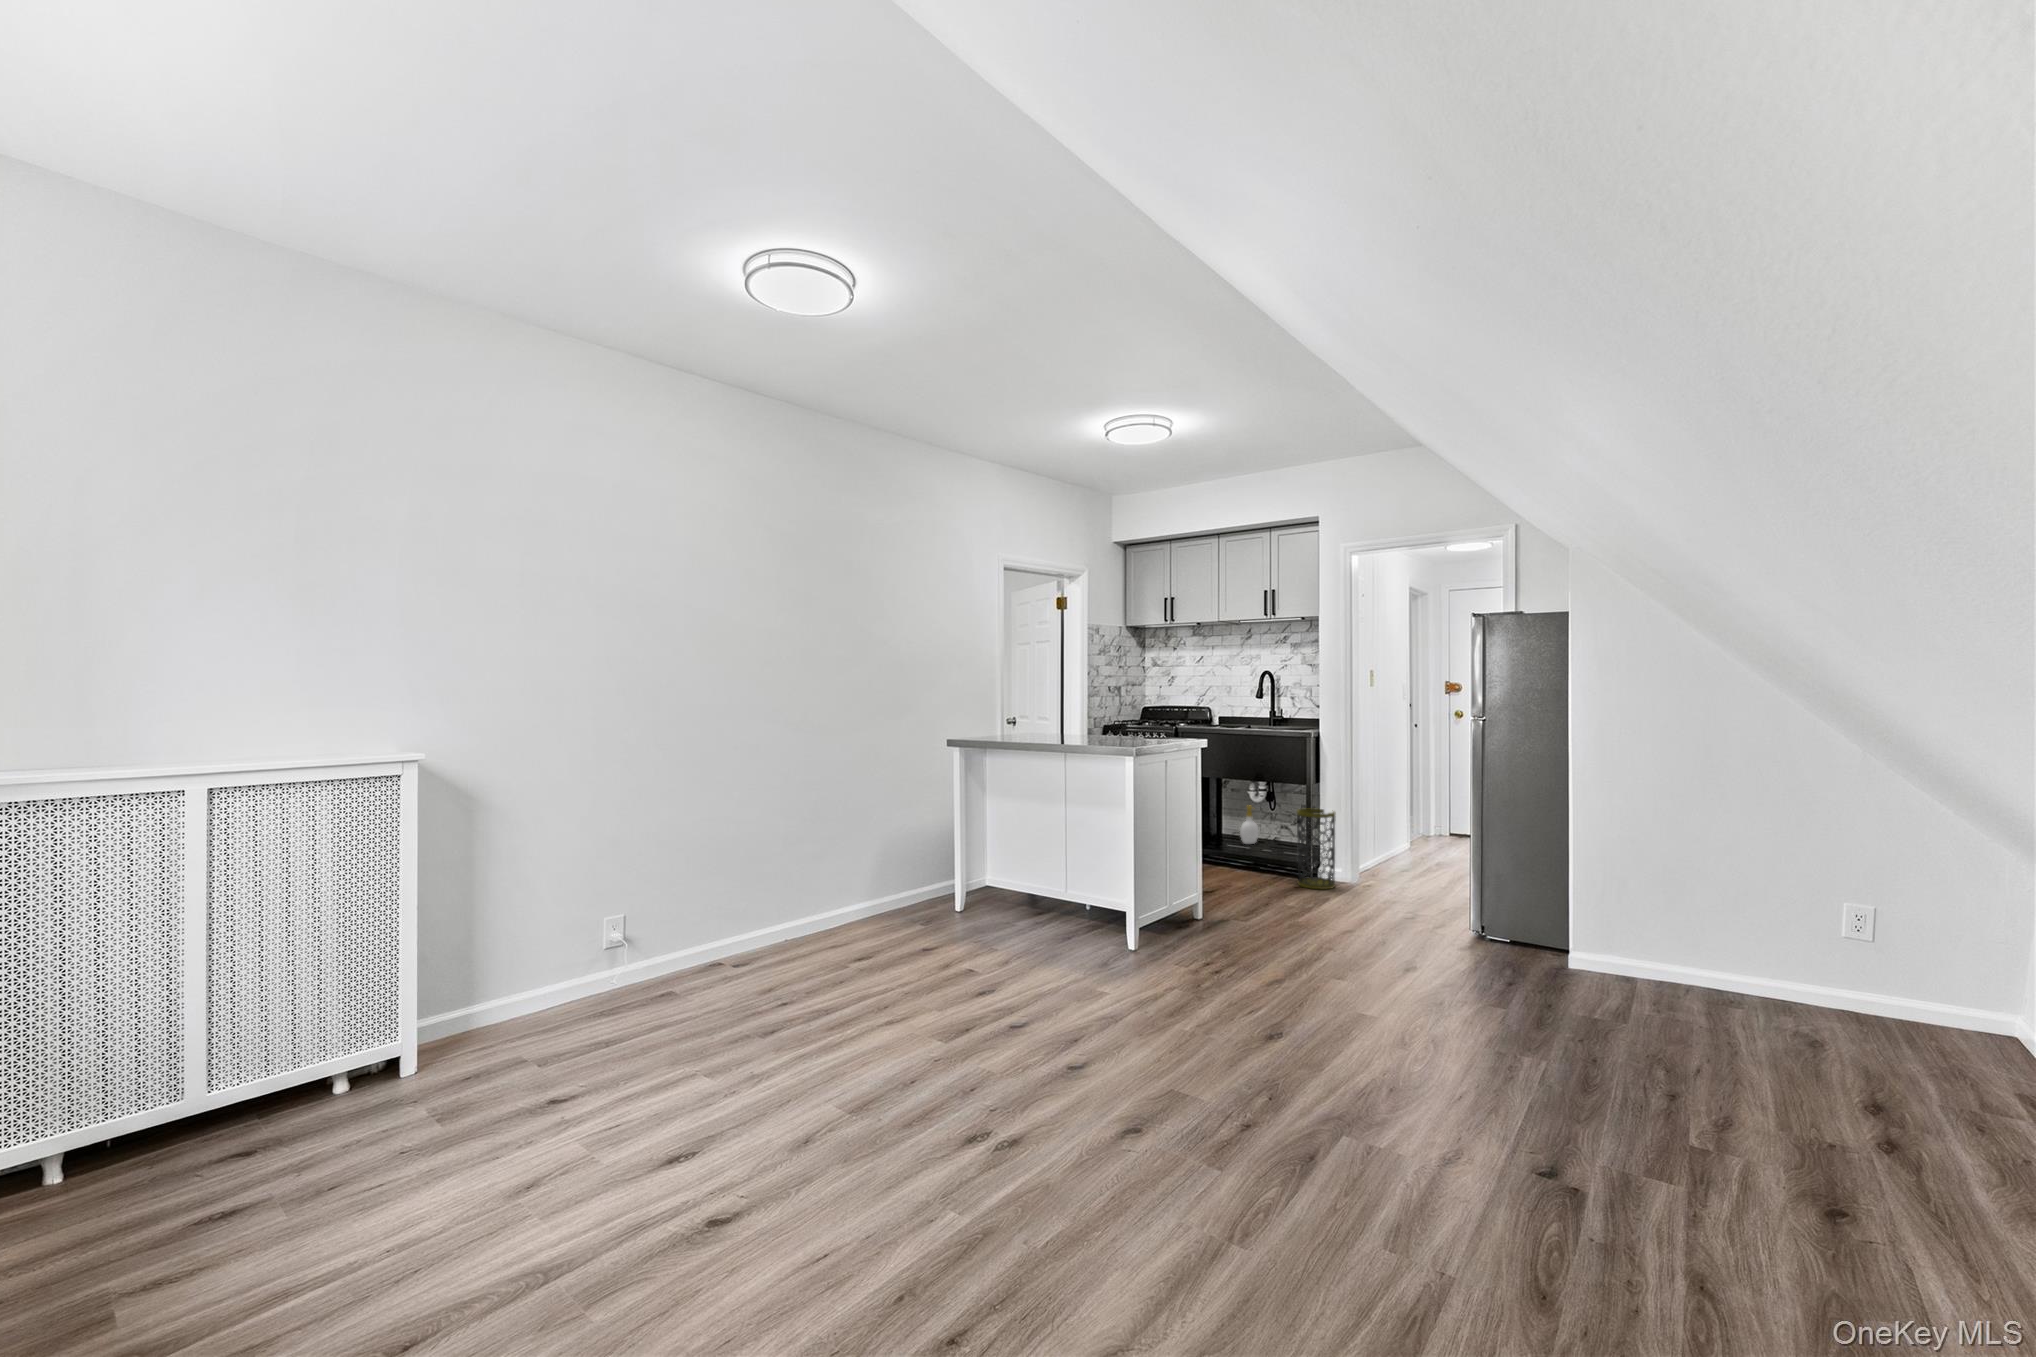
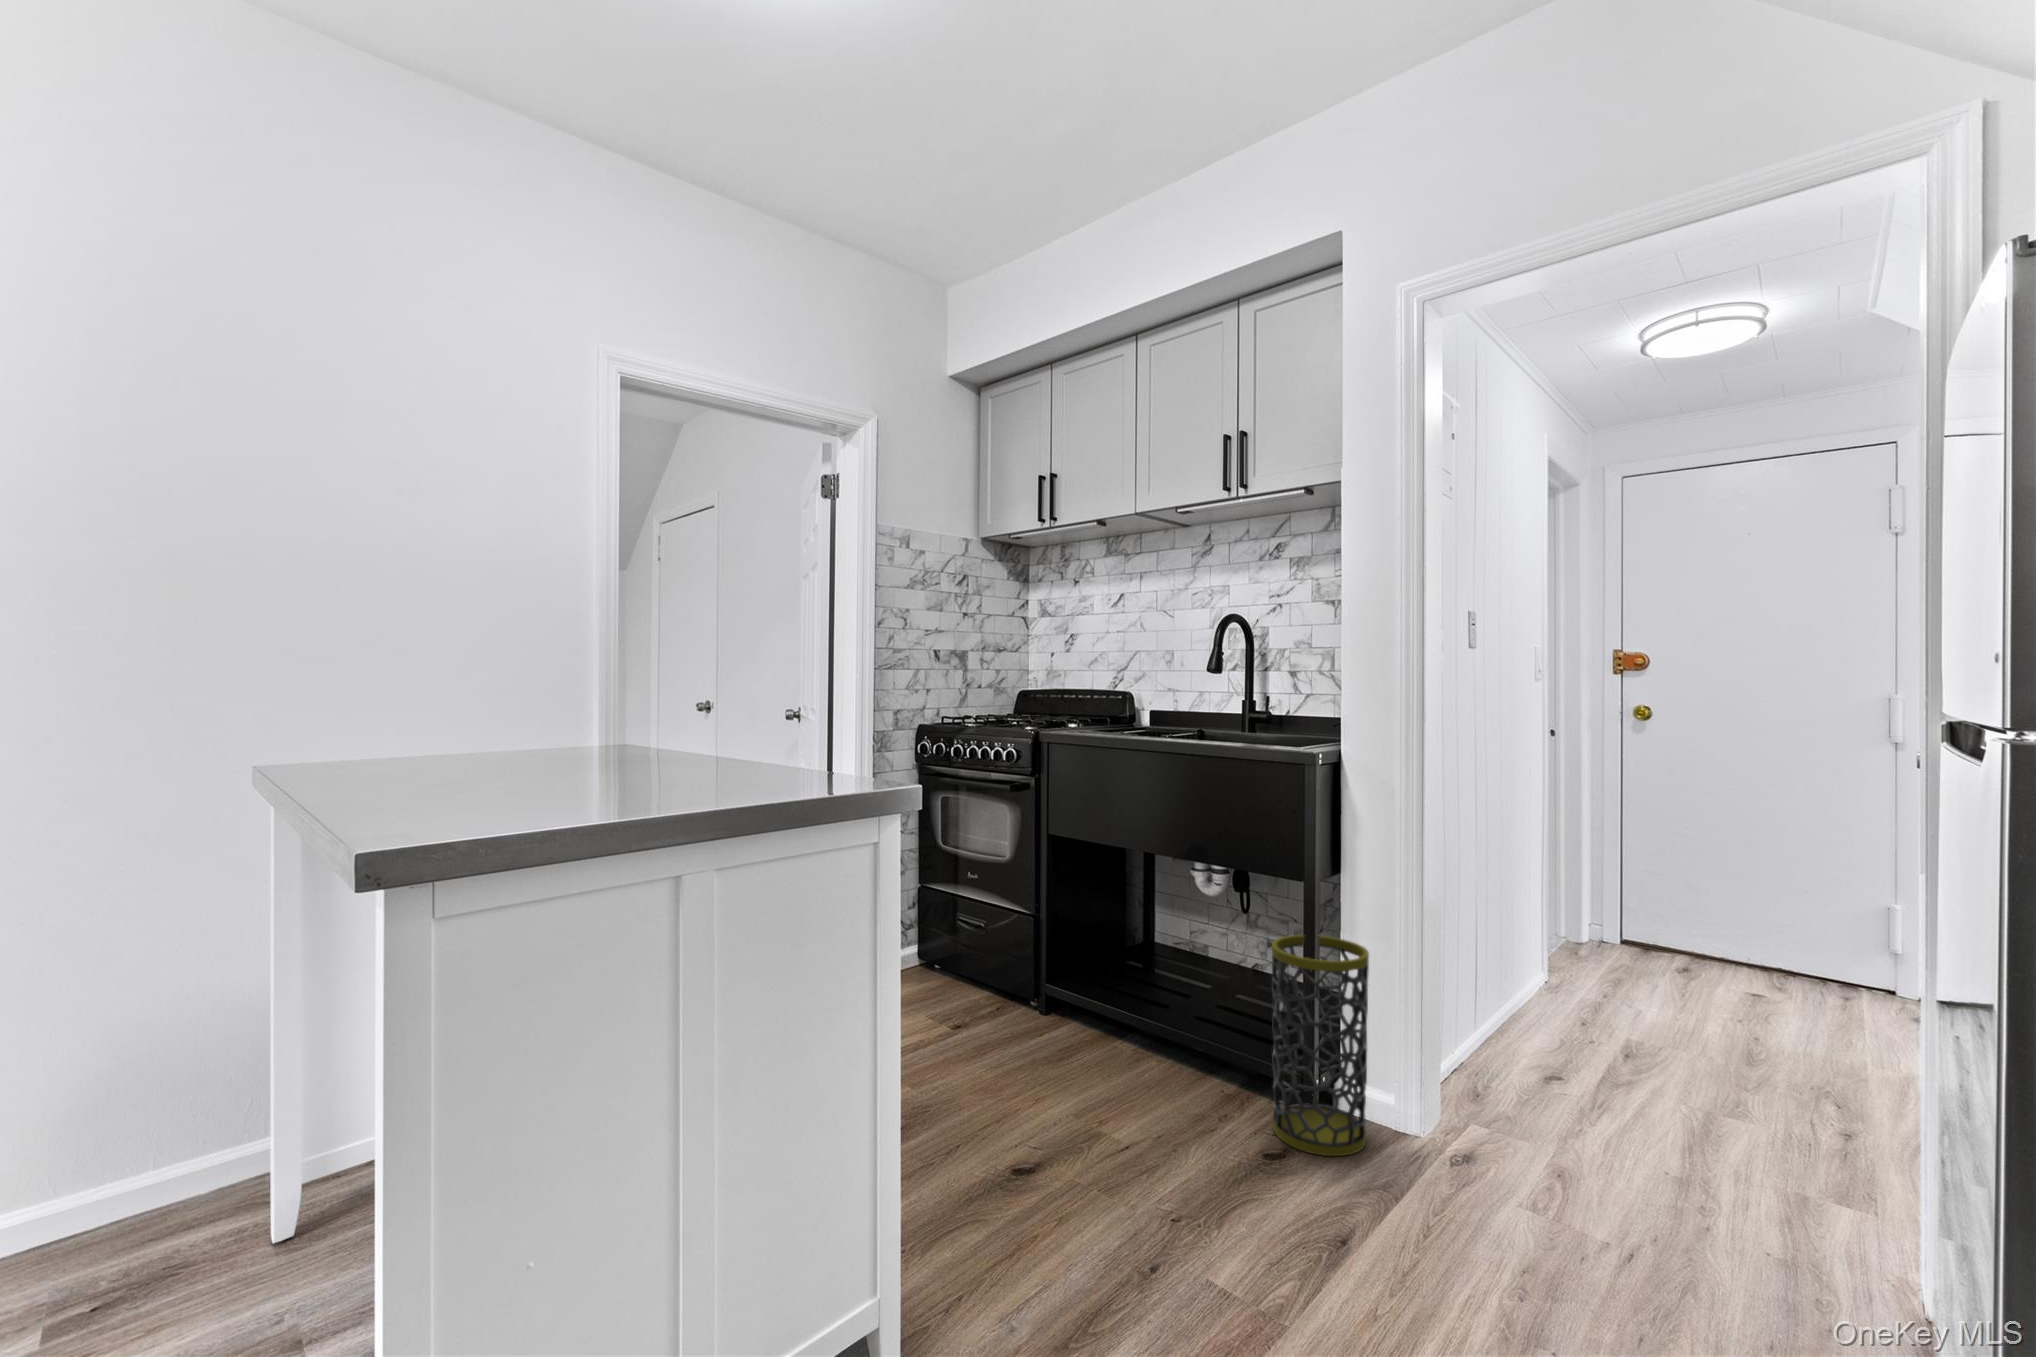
soap bottle: present [1240,806,1259,844] -> none [1170,903,1211,988]

